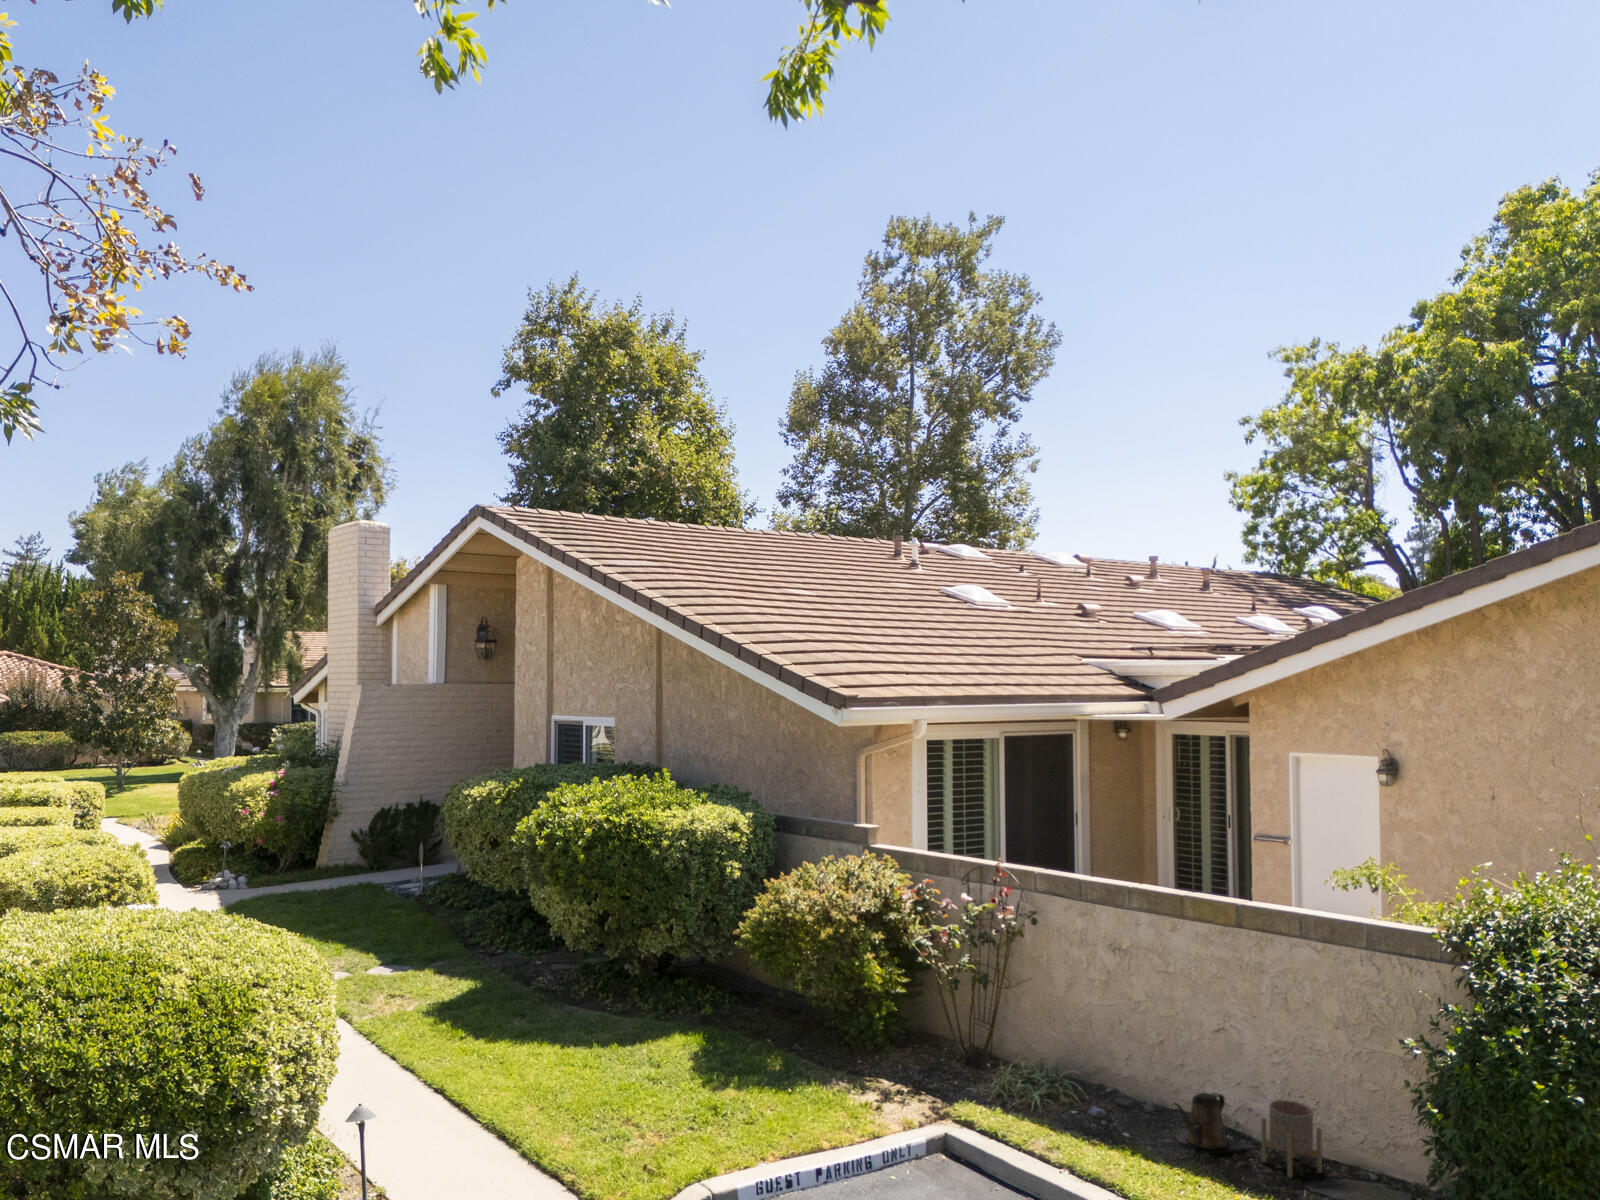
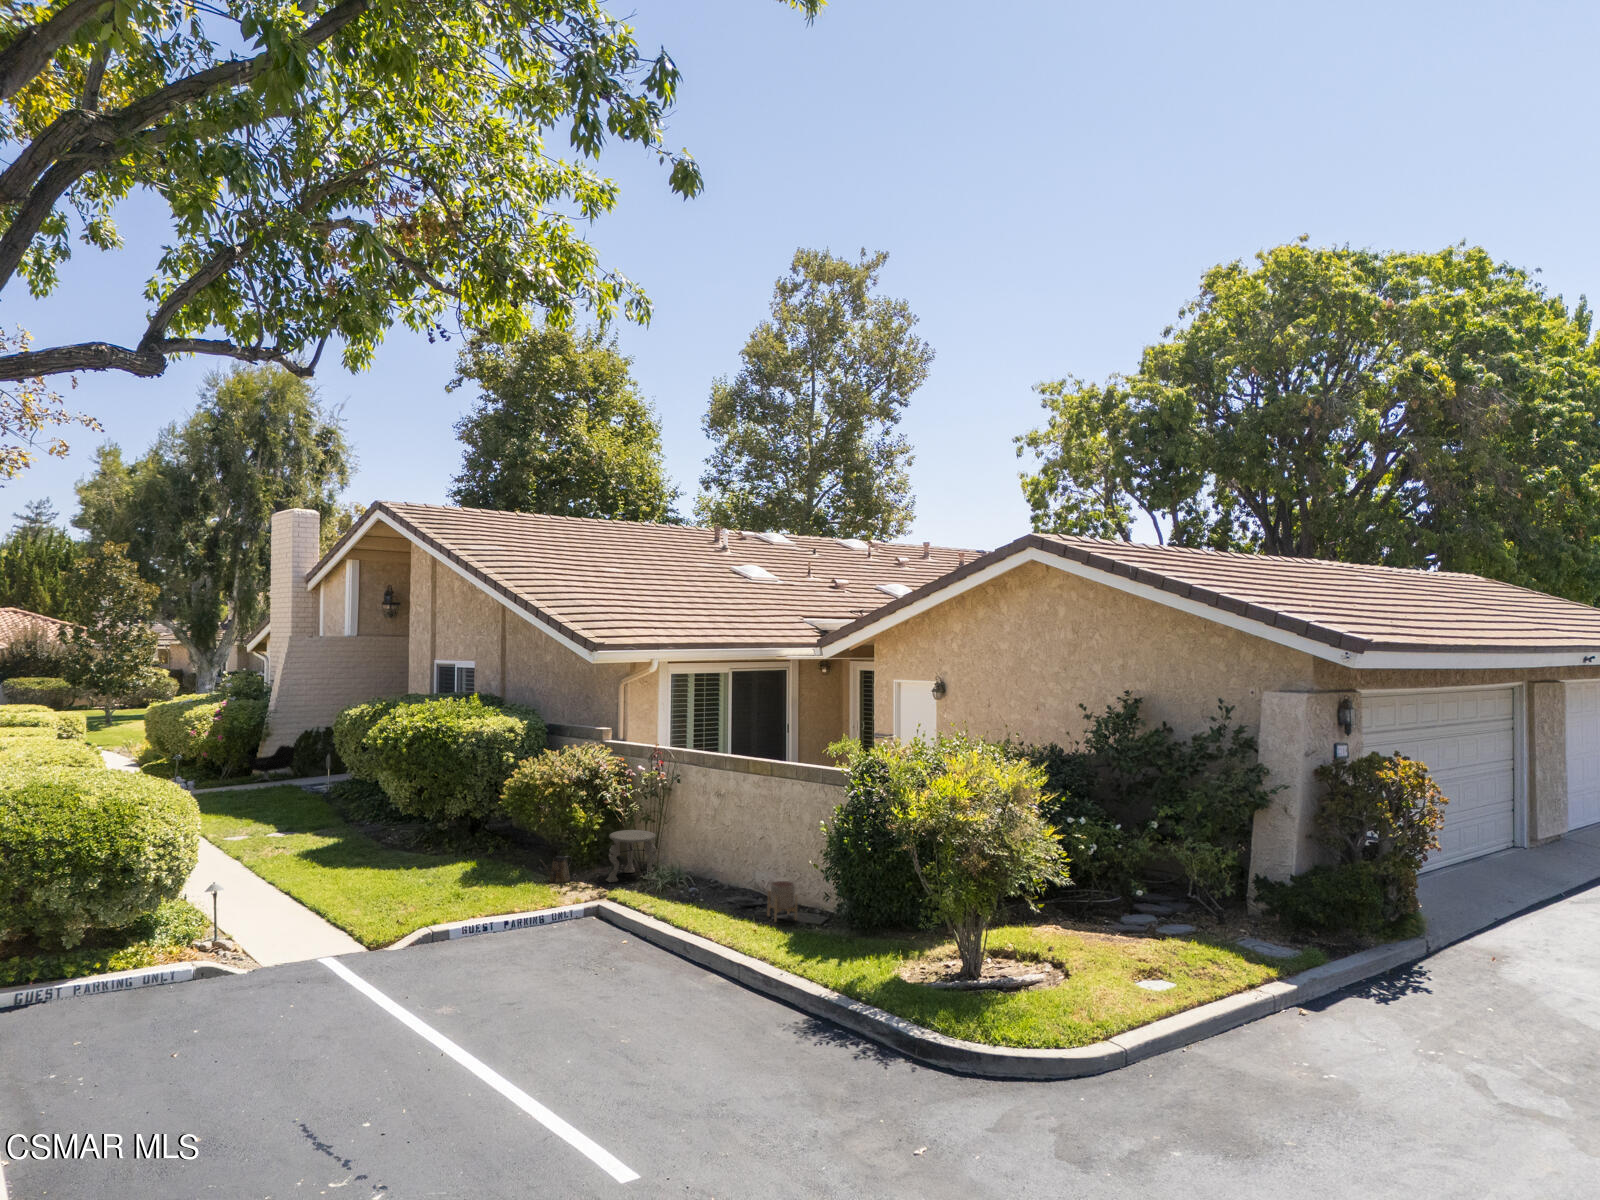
lounge chair: none [308,825,369,875] -> present [248,745,296,780]
side table: none [914,983,994,1072] -> present [606,830,658,882]
watering can: present [1174,1092,1228,1149] -> present [539,856,572,883]

